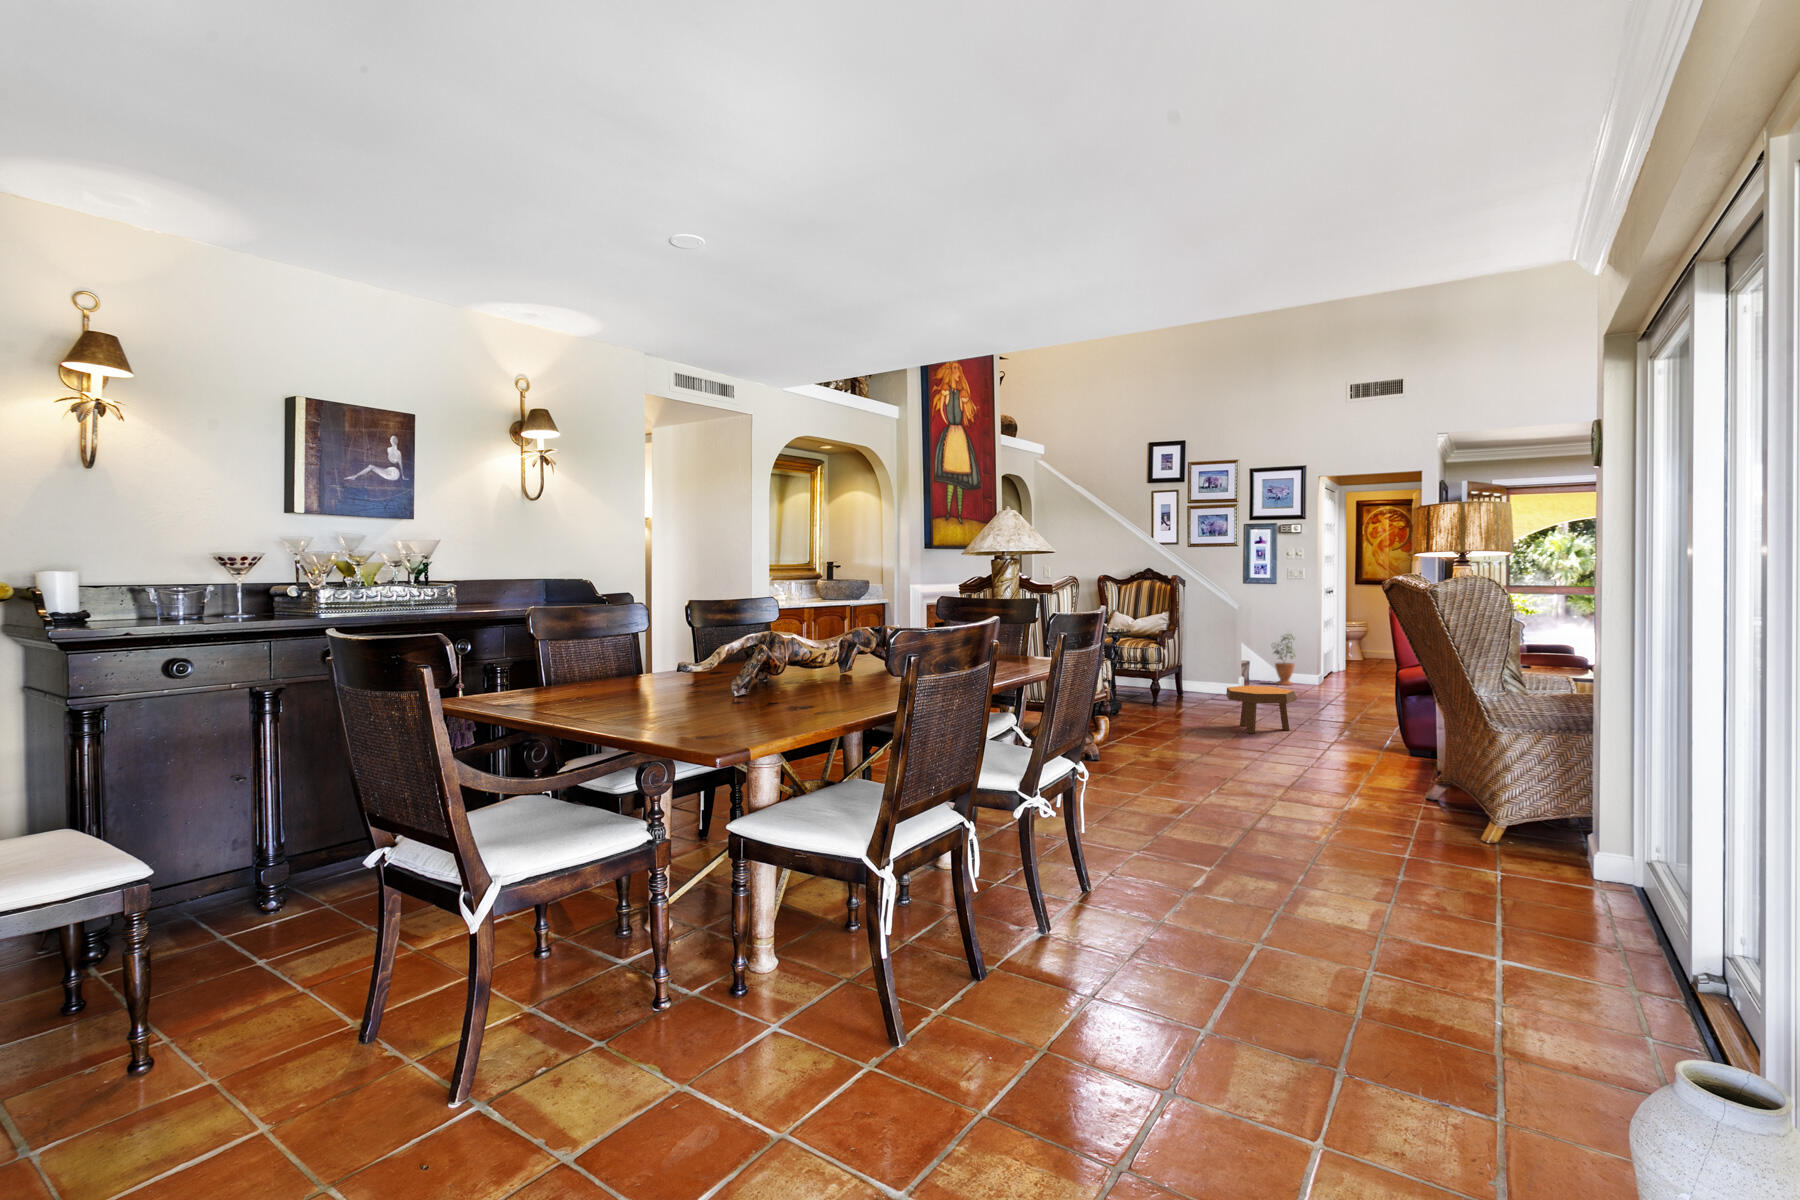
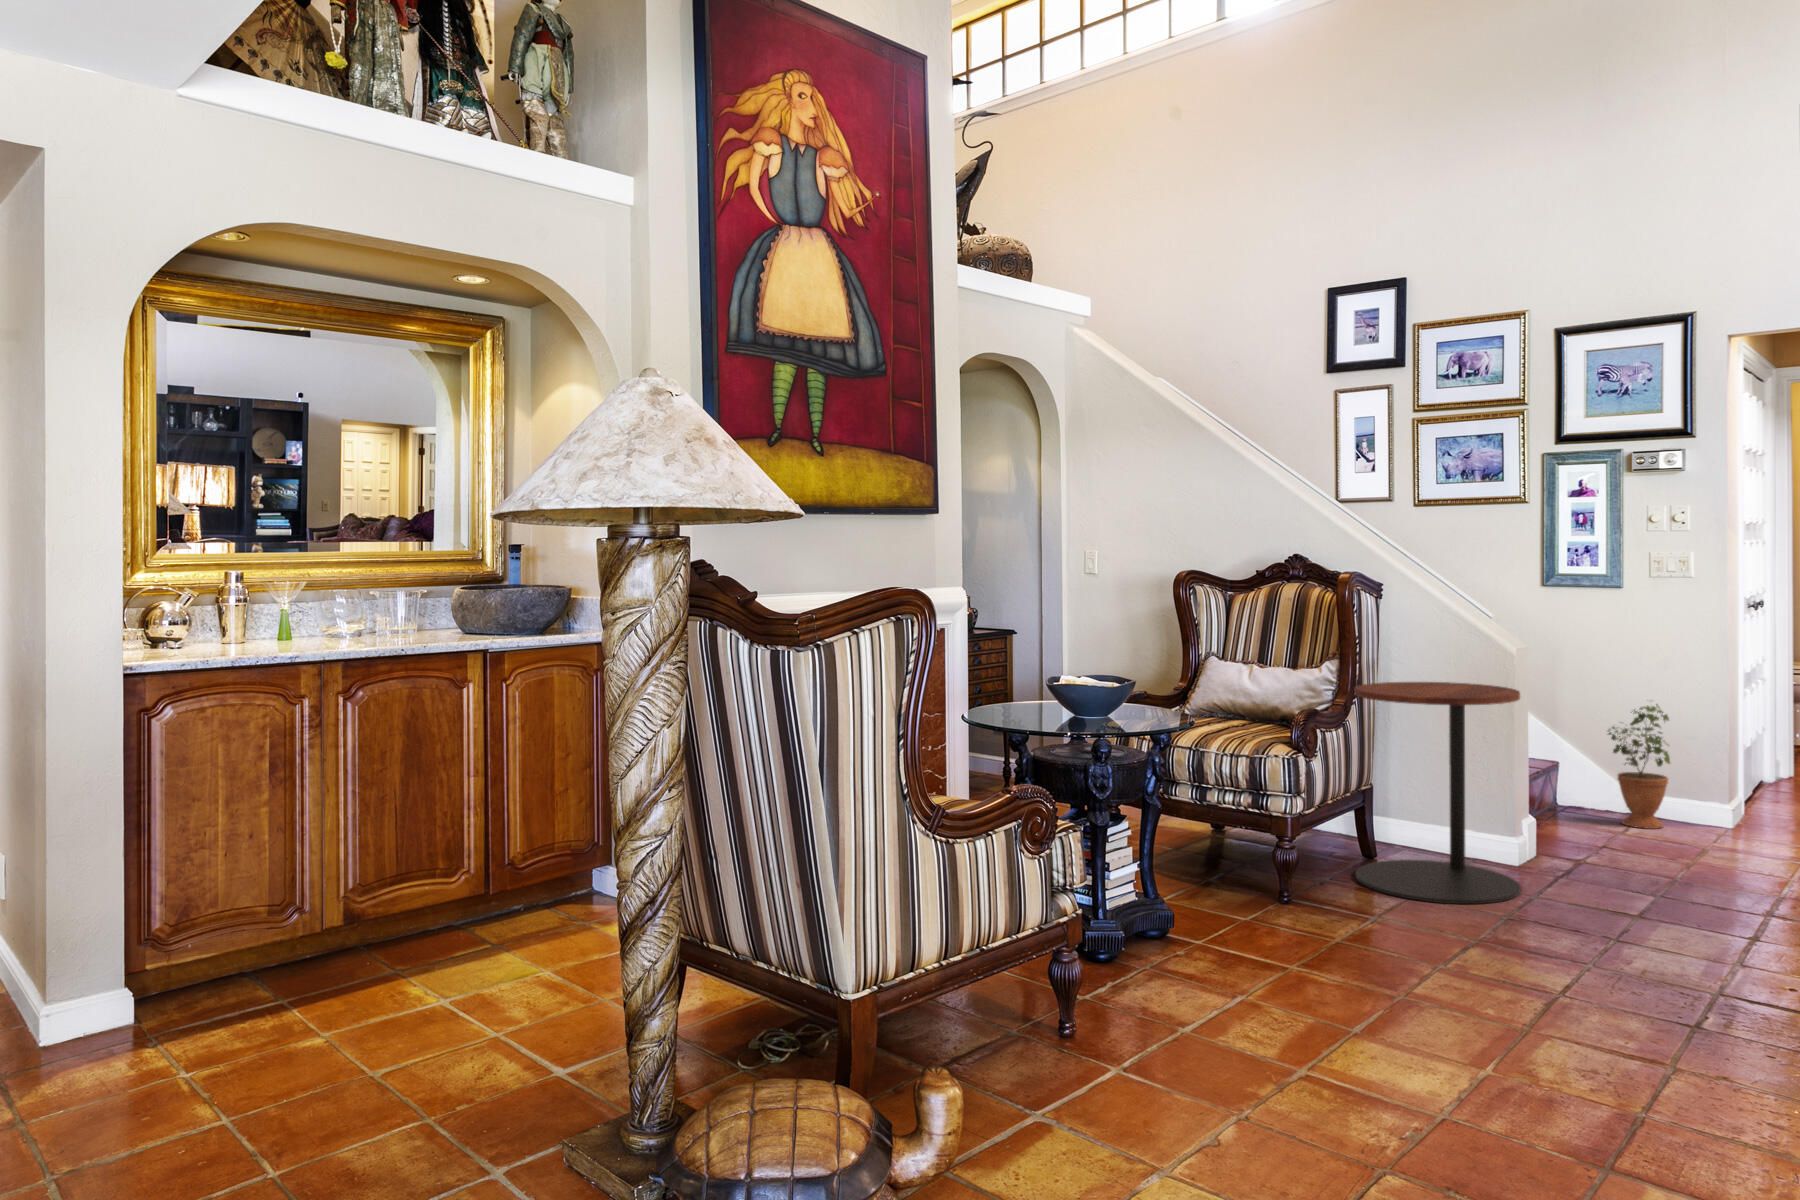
side table: none [1179,620,1243,703] -> present [1354,682,1521,904]
footstool: present [1226,686,1297,733] -> none [1437,907,1672,1092]

